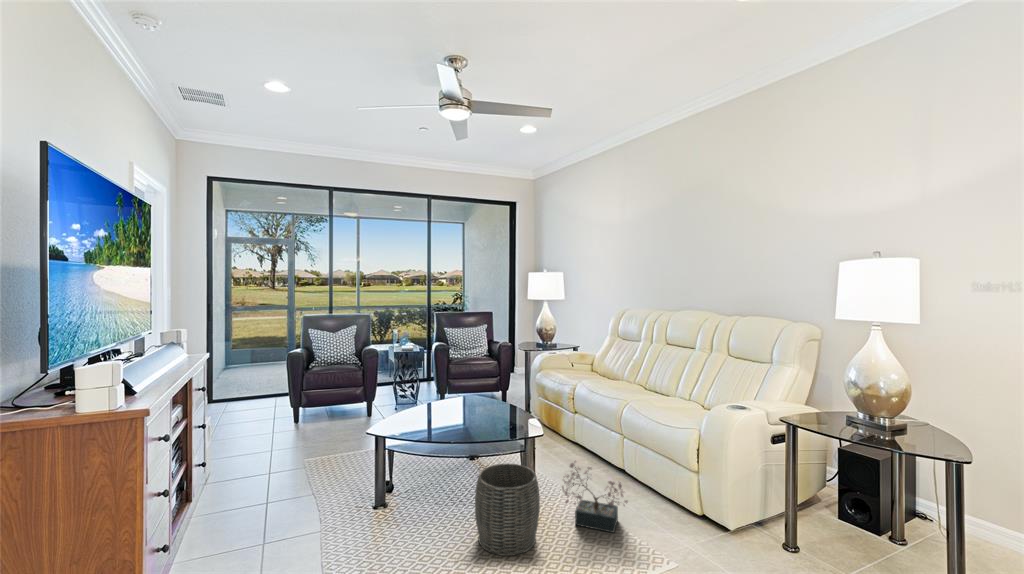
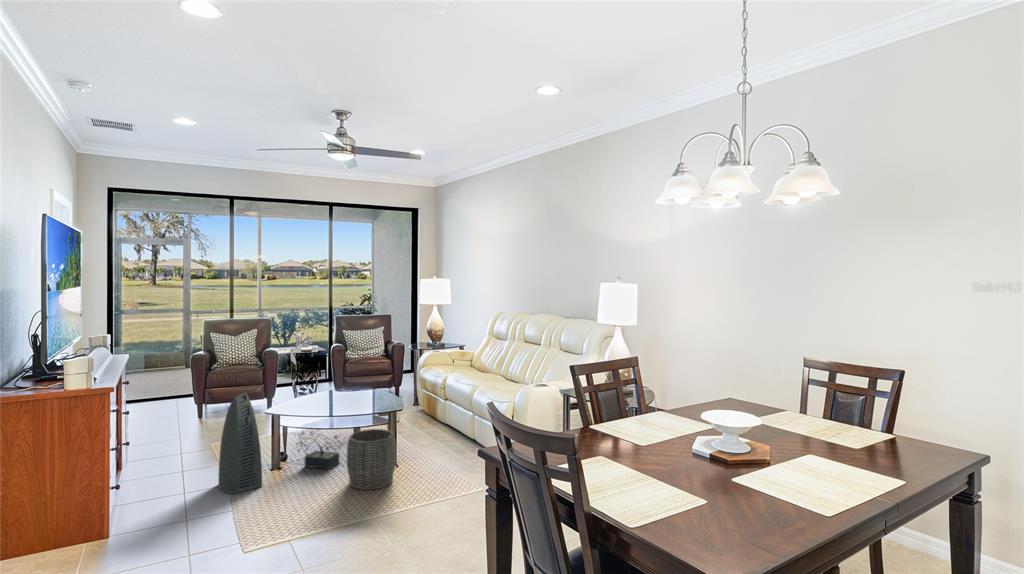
air purifier: none [309,412,365,553] -> present [218,393,262,494]
decorative plant: present [562,463,628,533] -> present [297,429,344,469]

